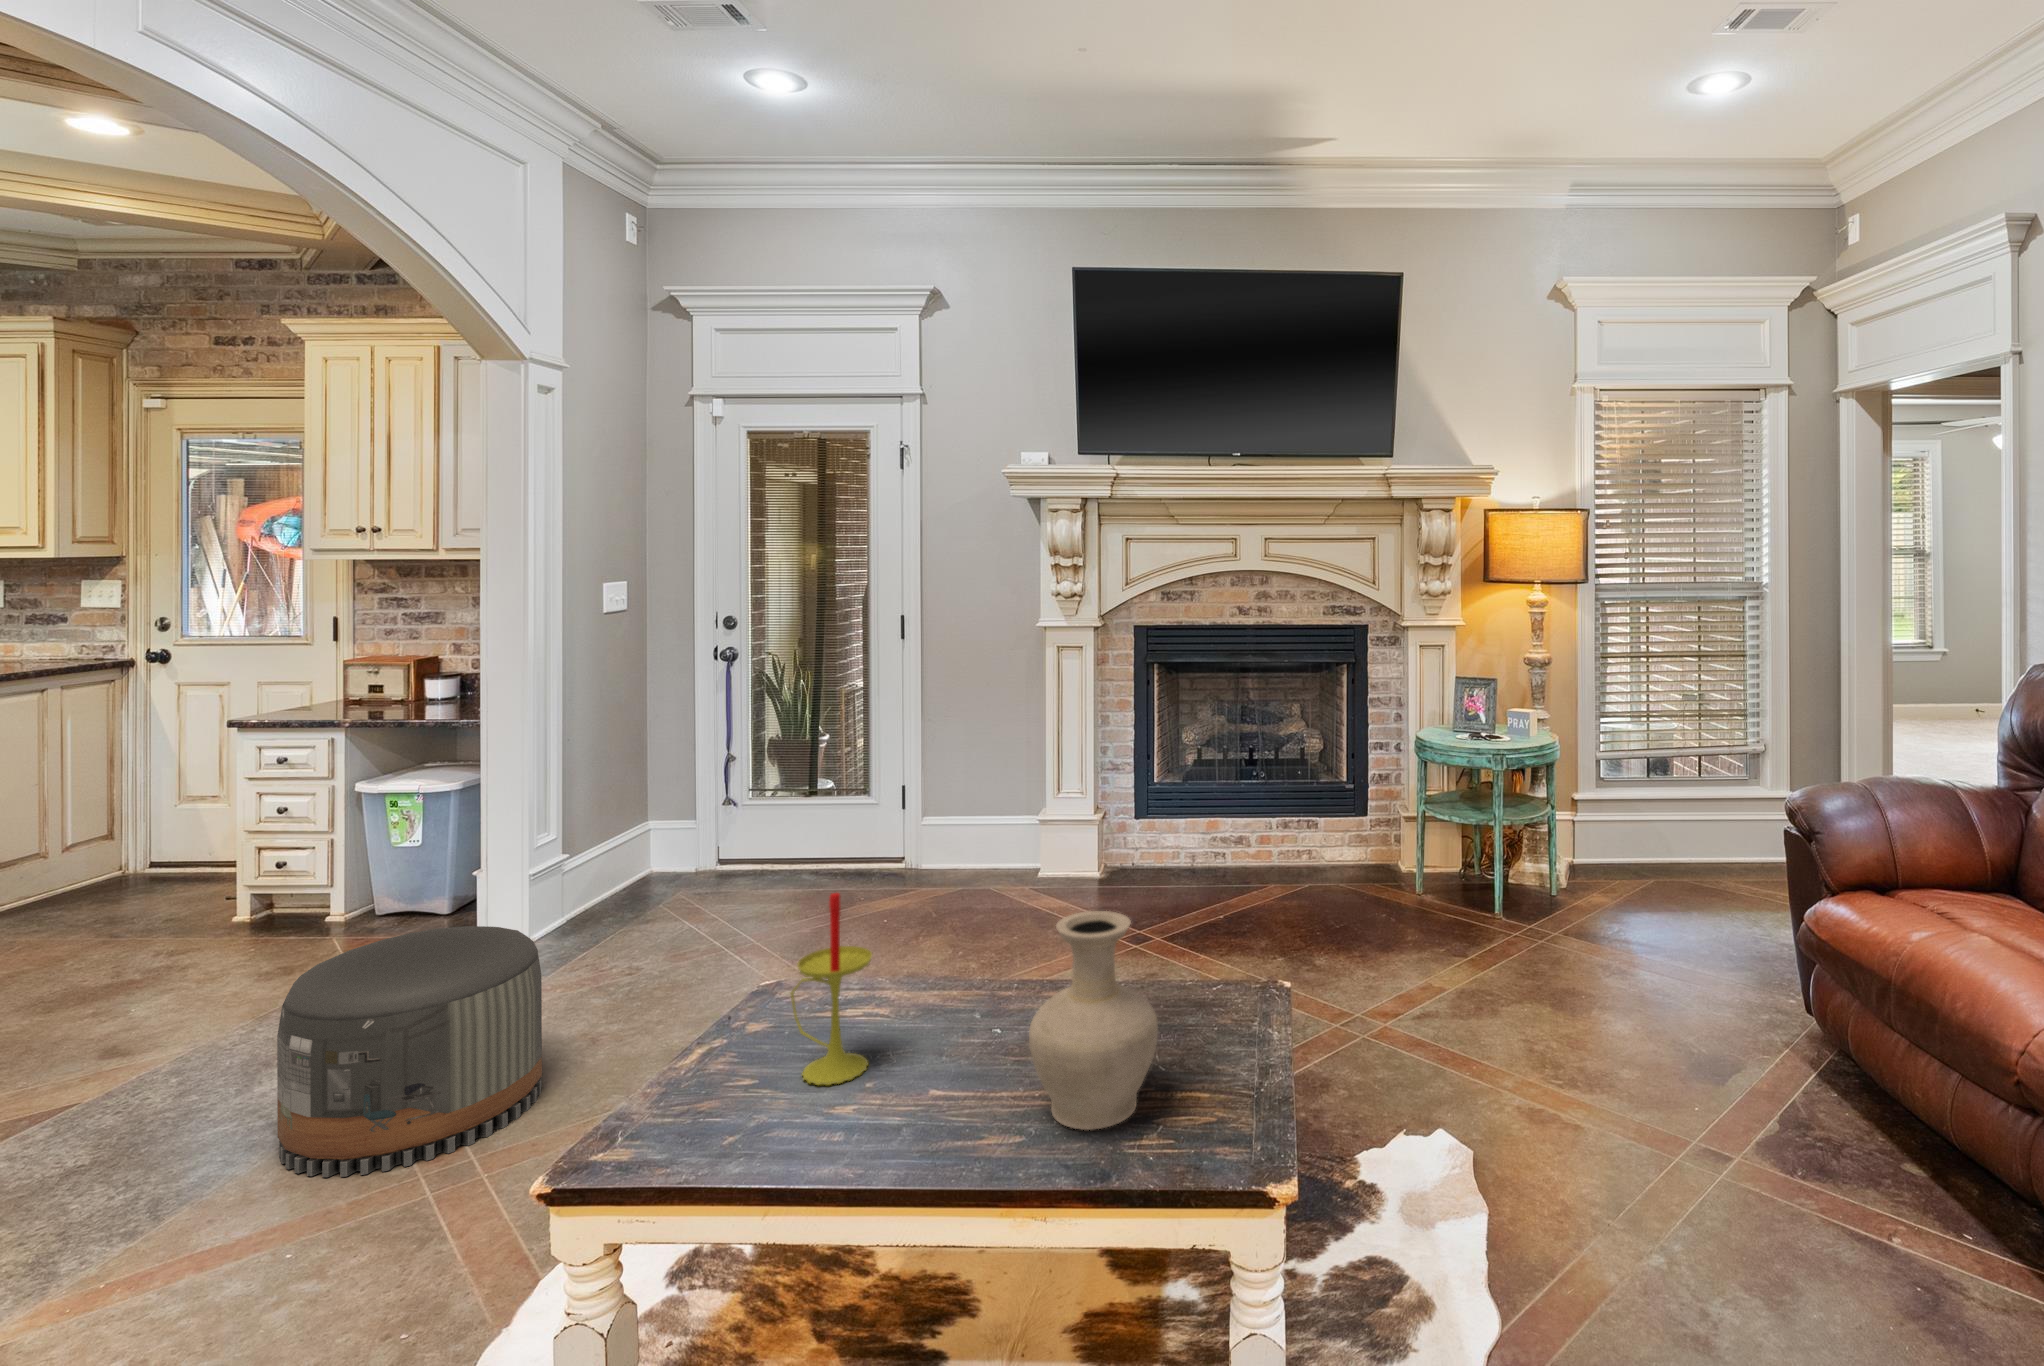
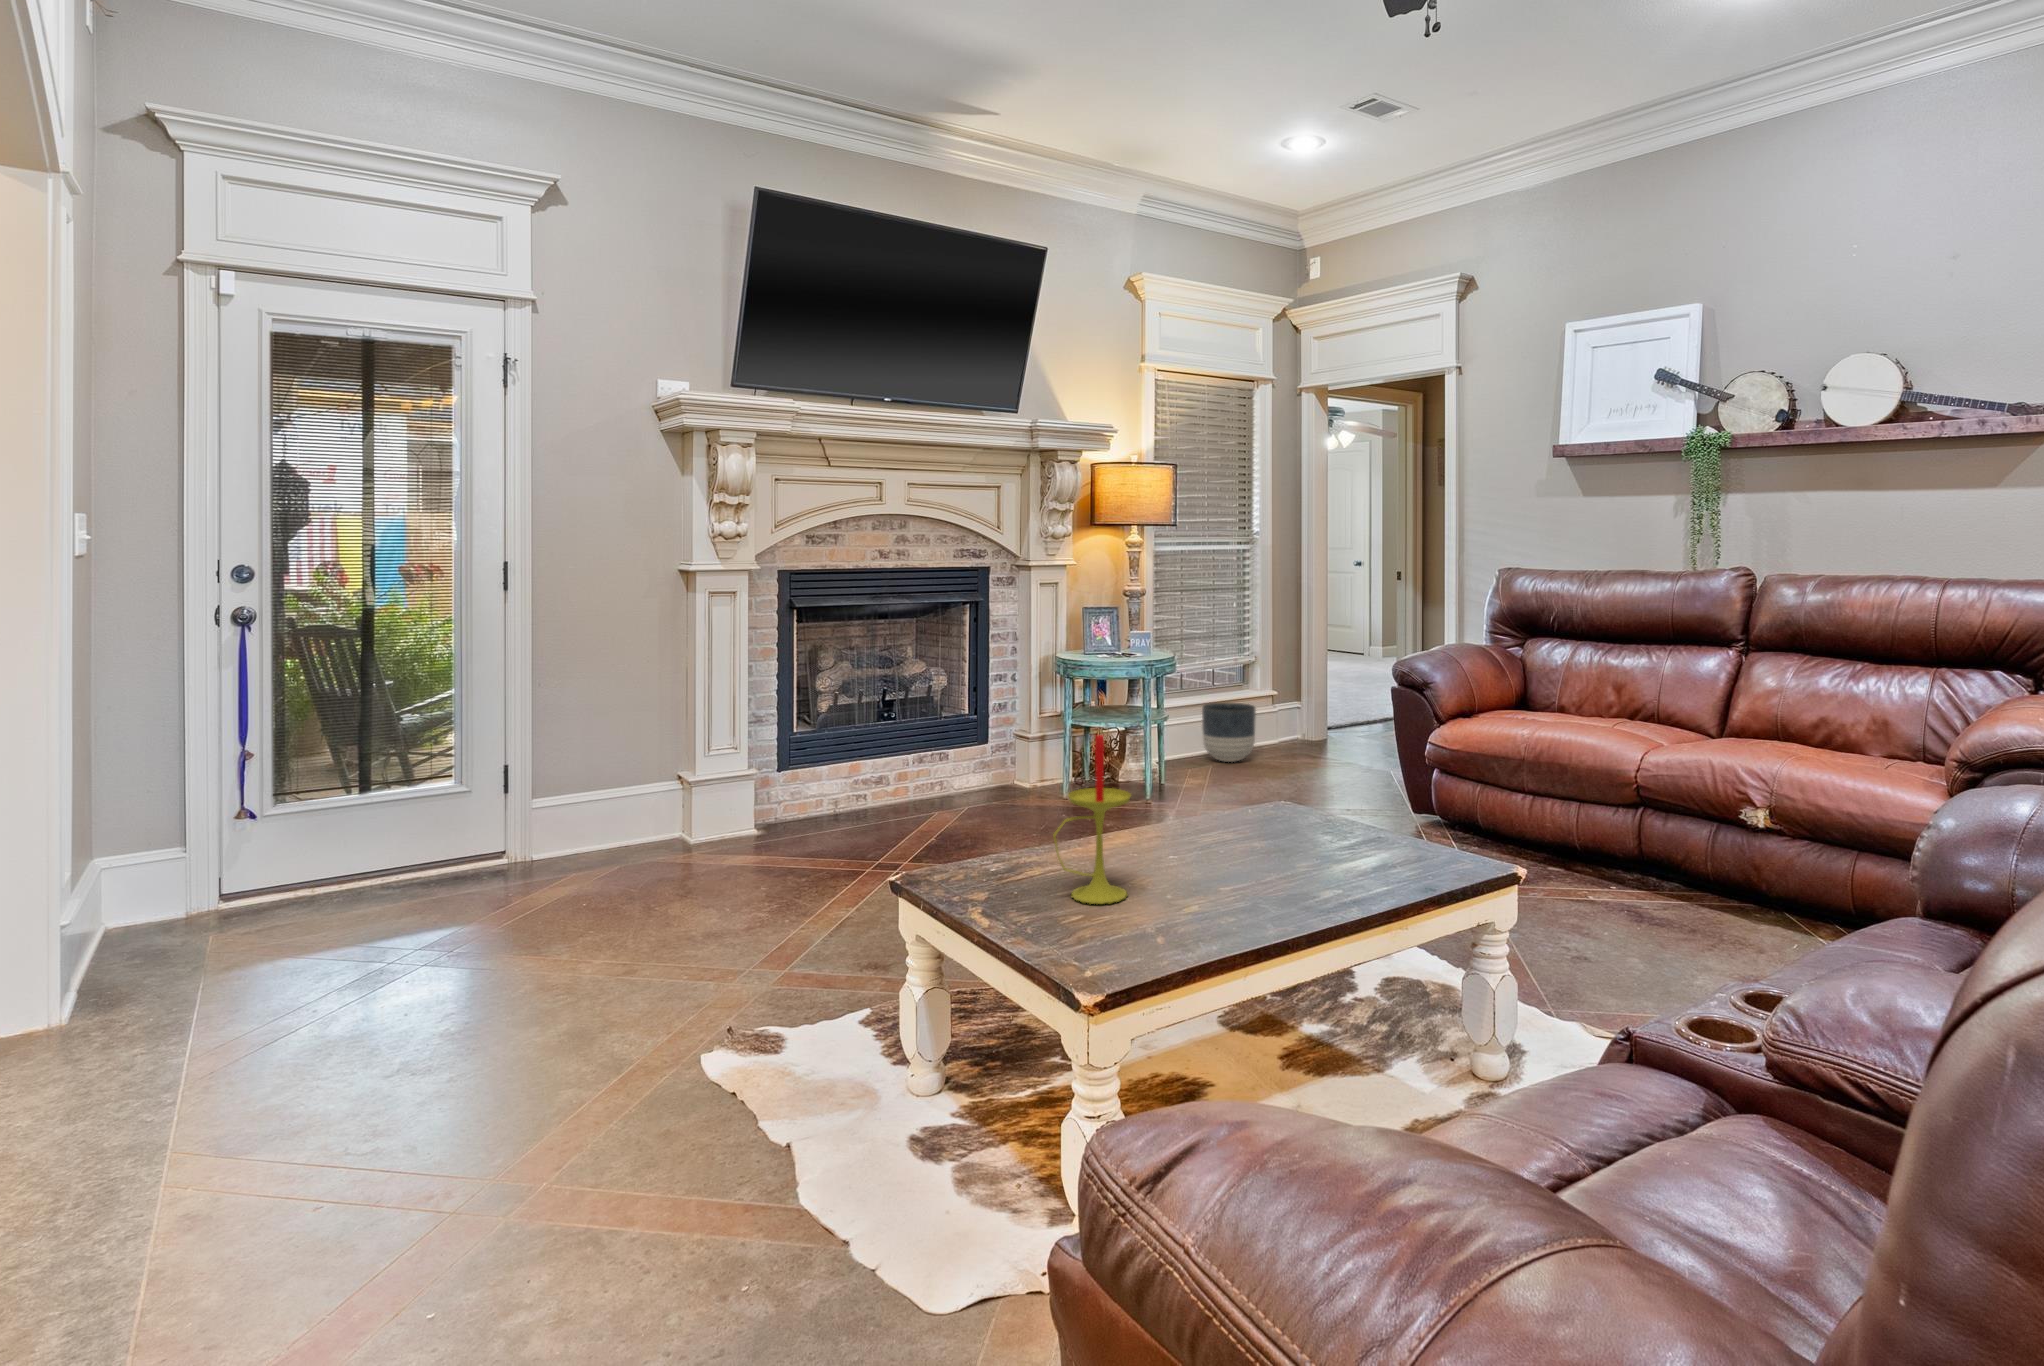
planter: none [1651,800,1723,879] -> present [1202,703,1256,762]
vase: present [1029,911,1158,1130] -> none [1275,719,1375,876]
pouf: present [277,926,542,1177] -> none [100,925,457,1273]

